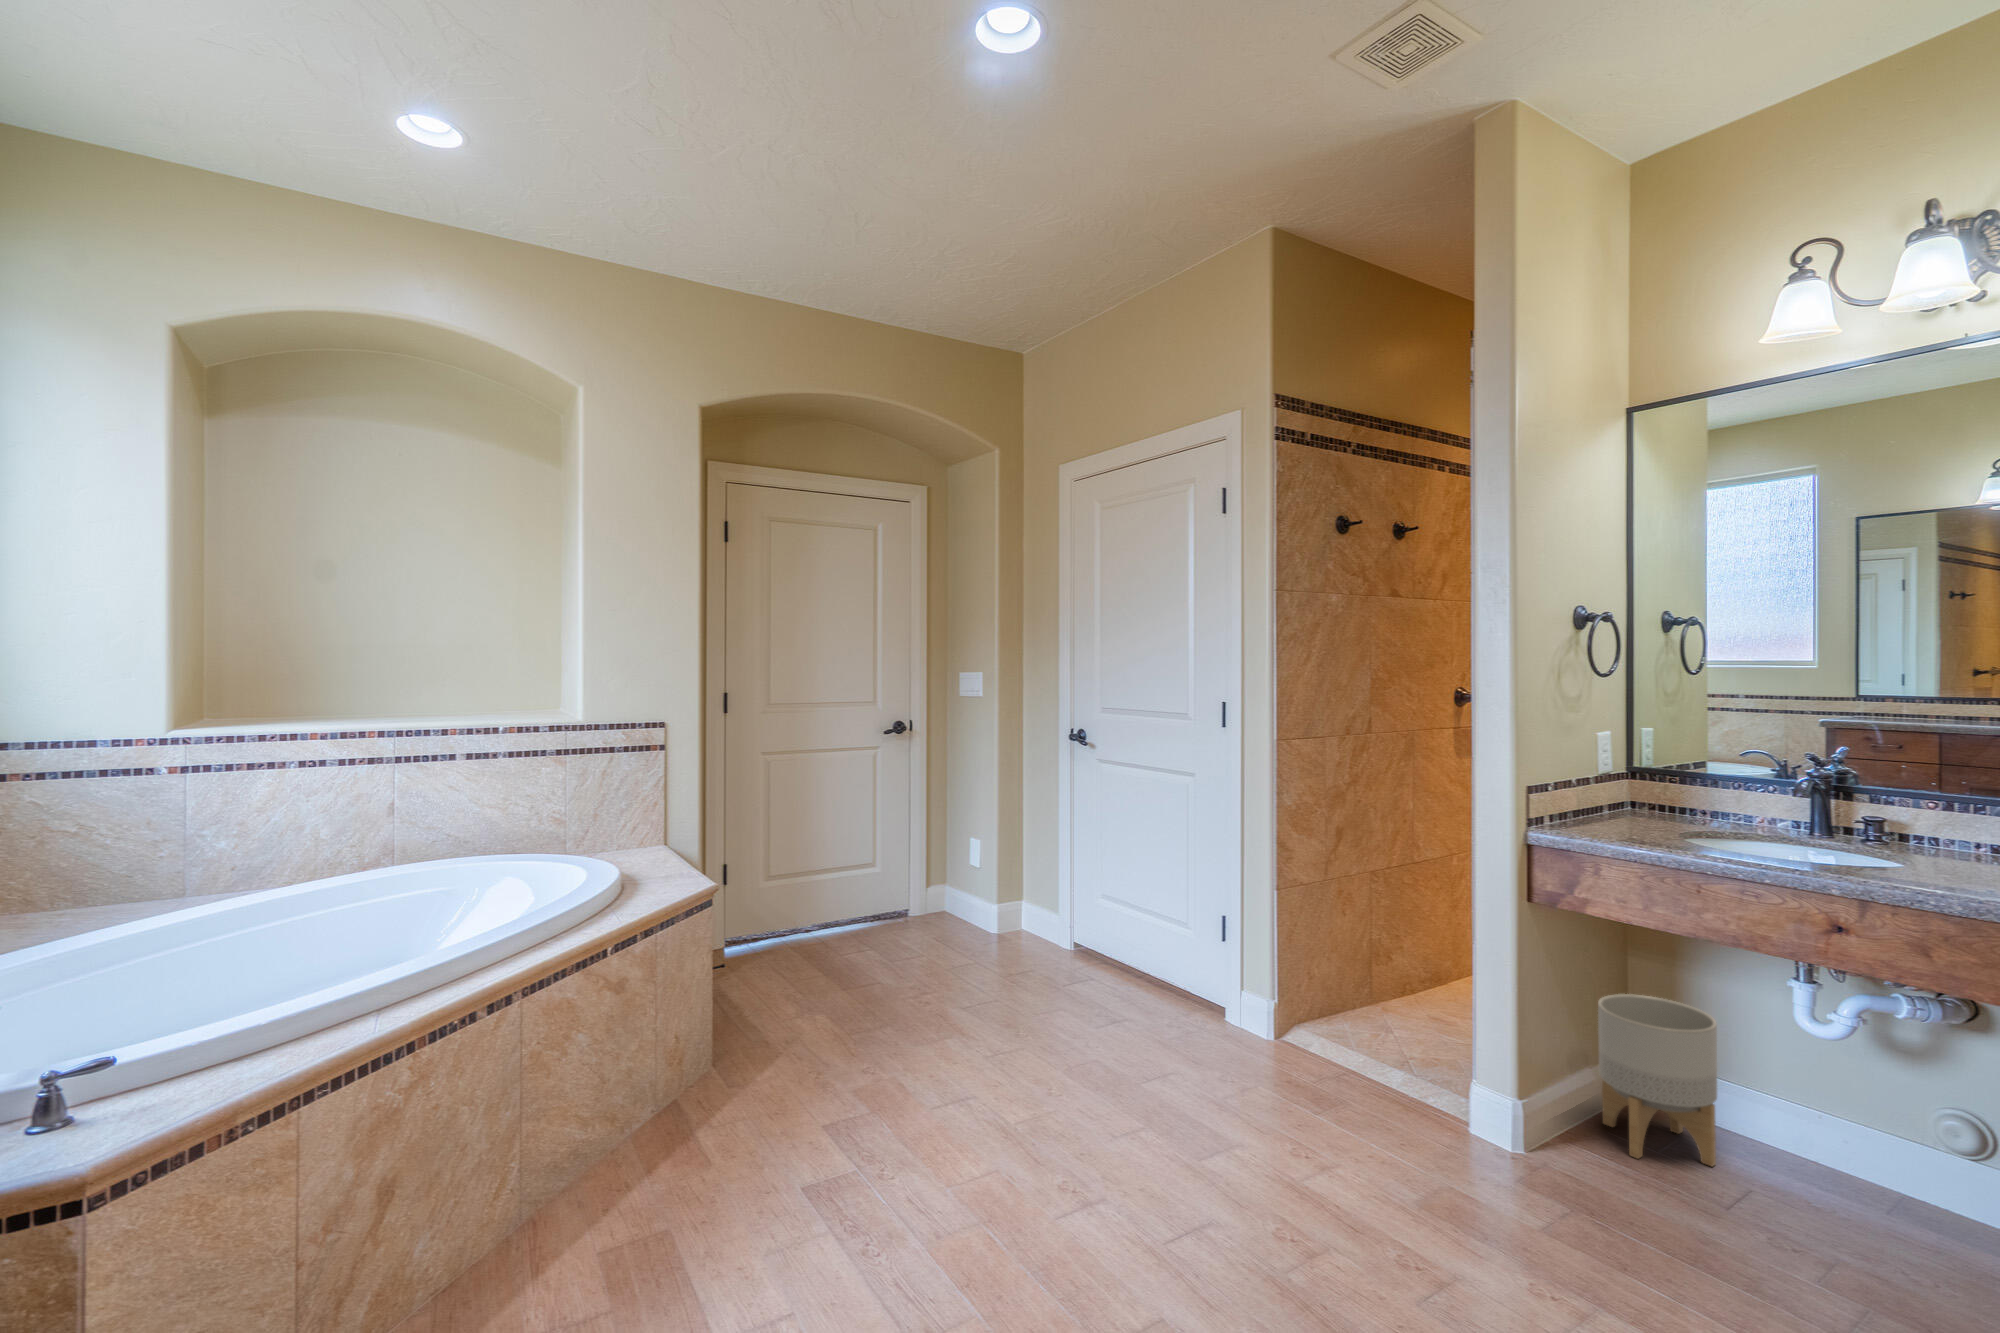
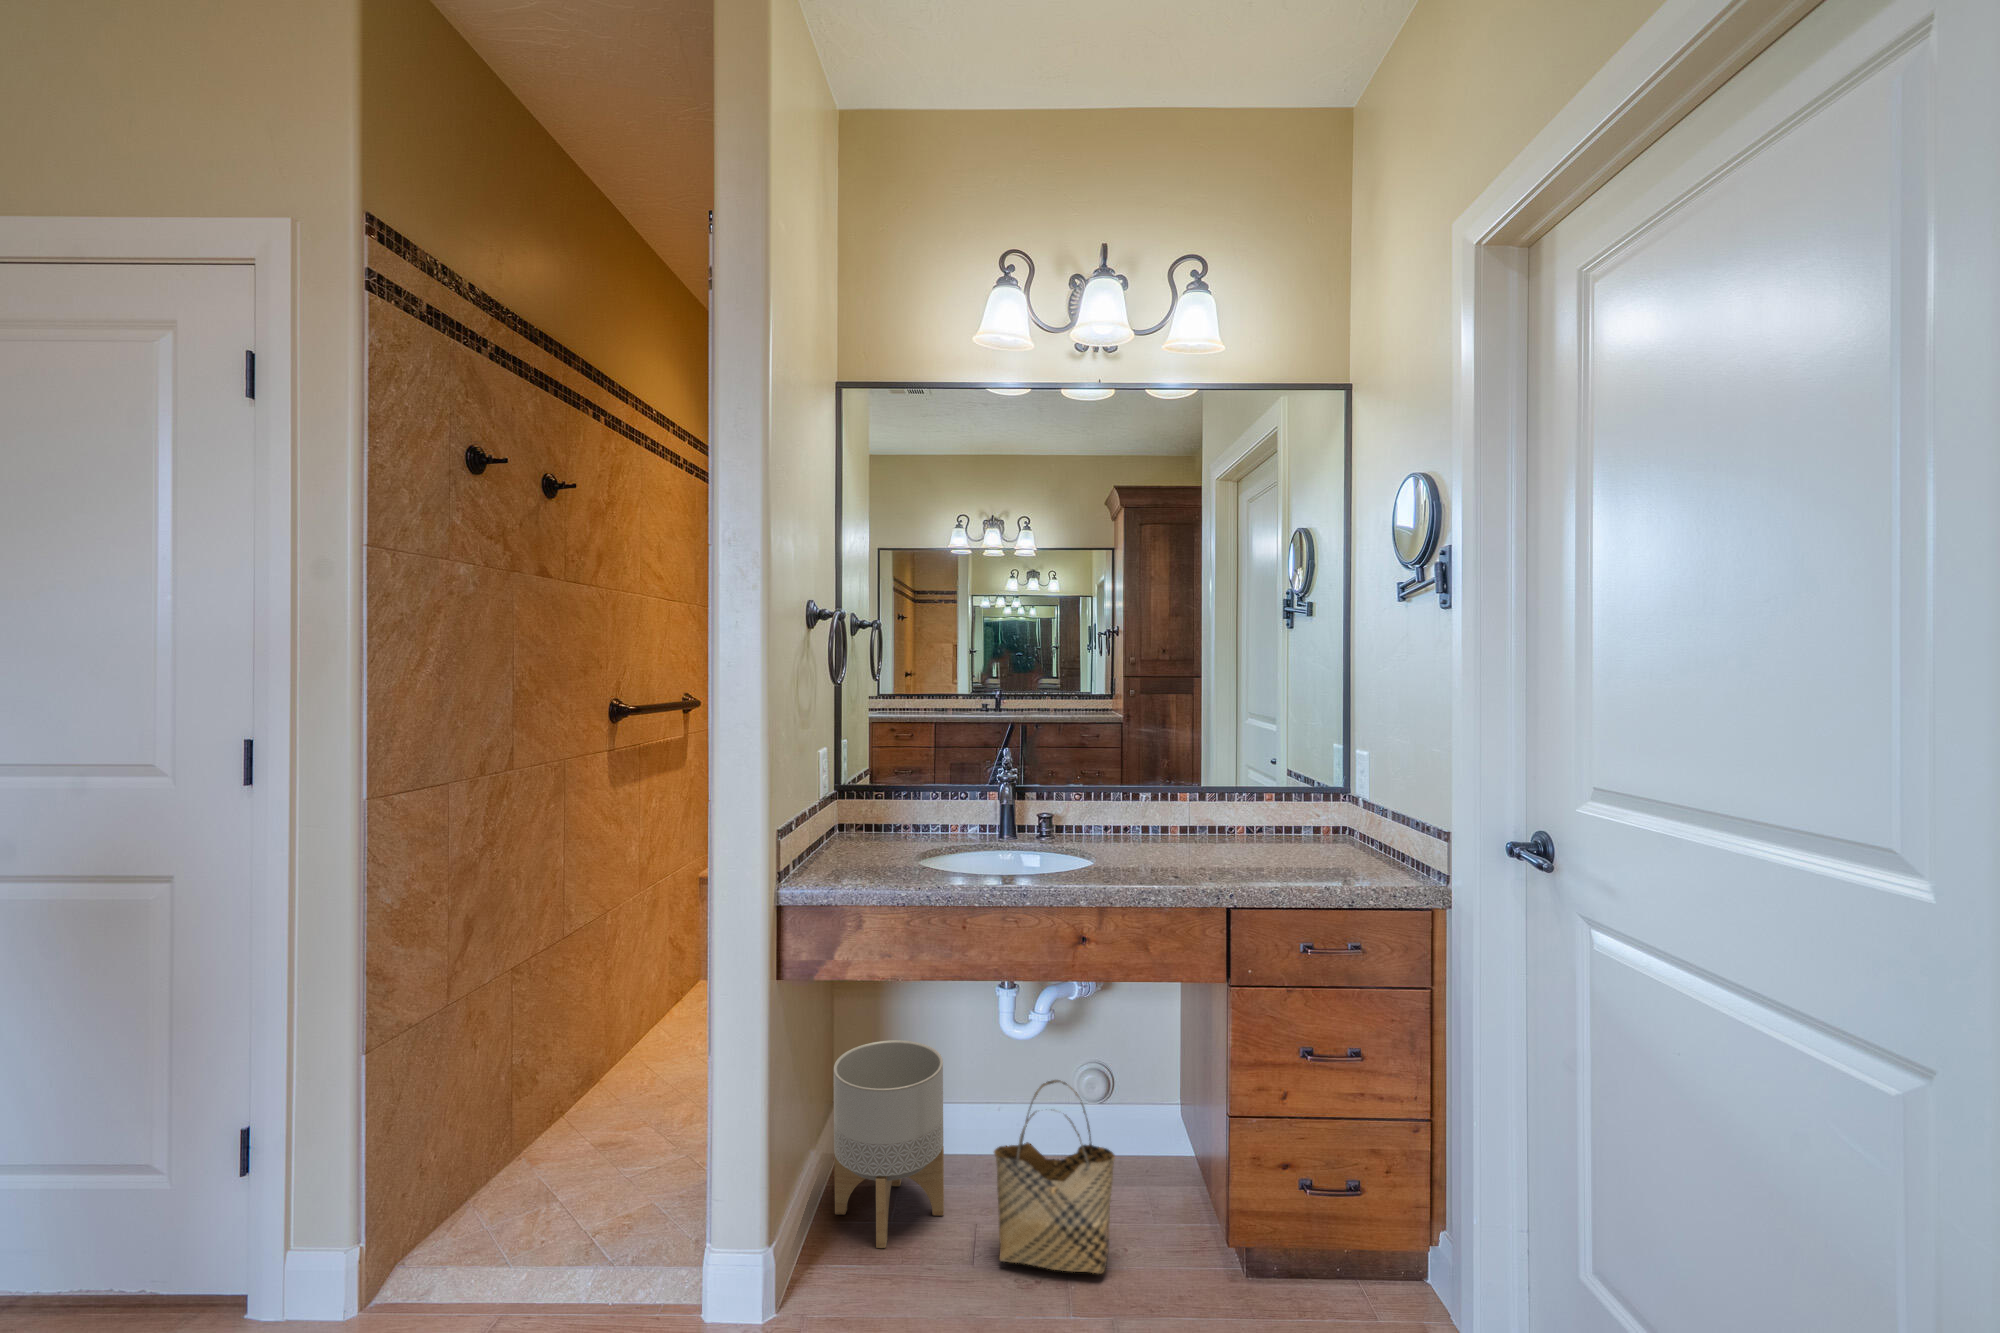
woven basket: none [1749,1074,1906,1271] -> present [994,1080,1115,1274]

